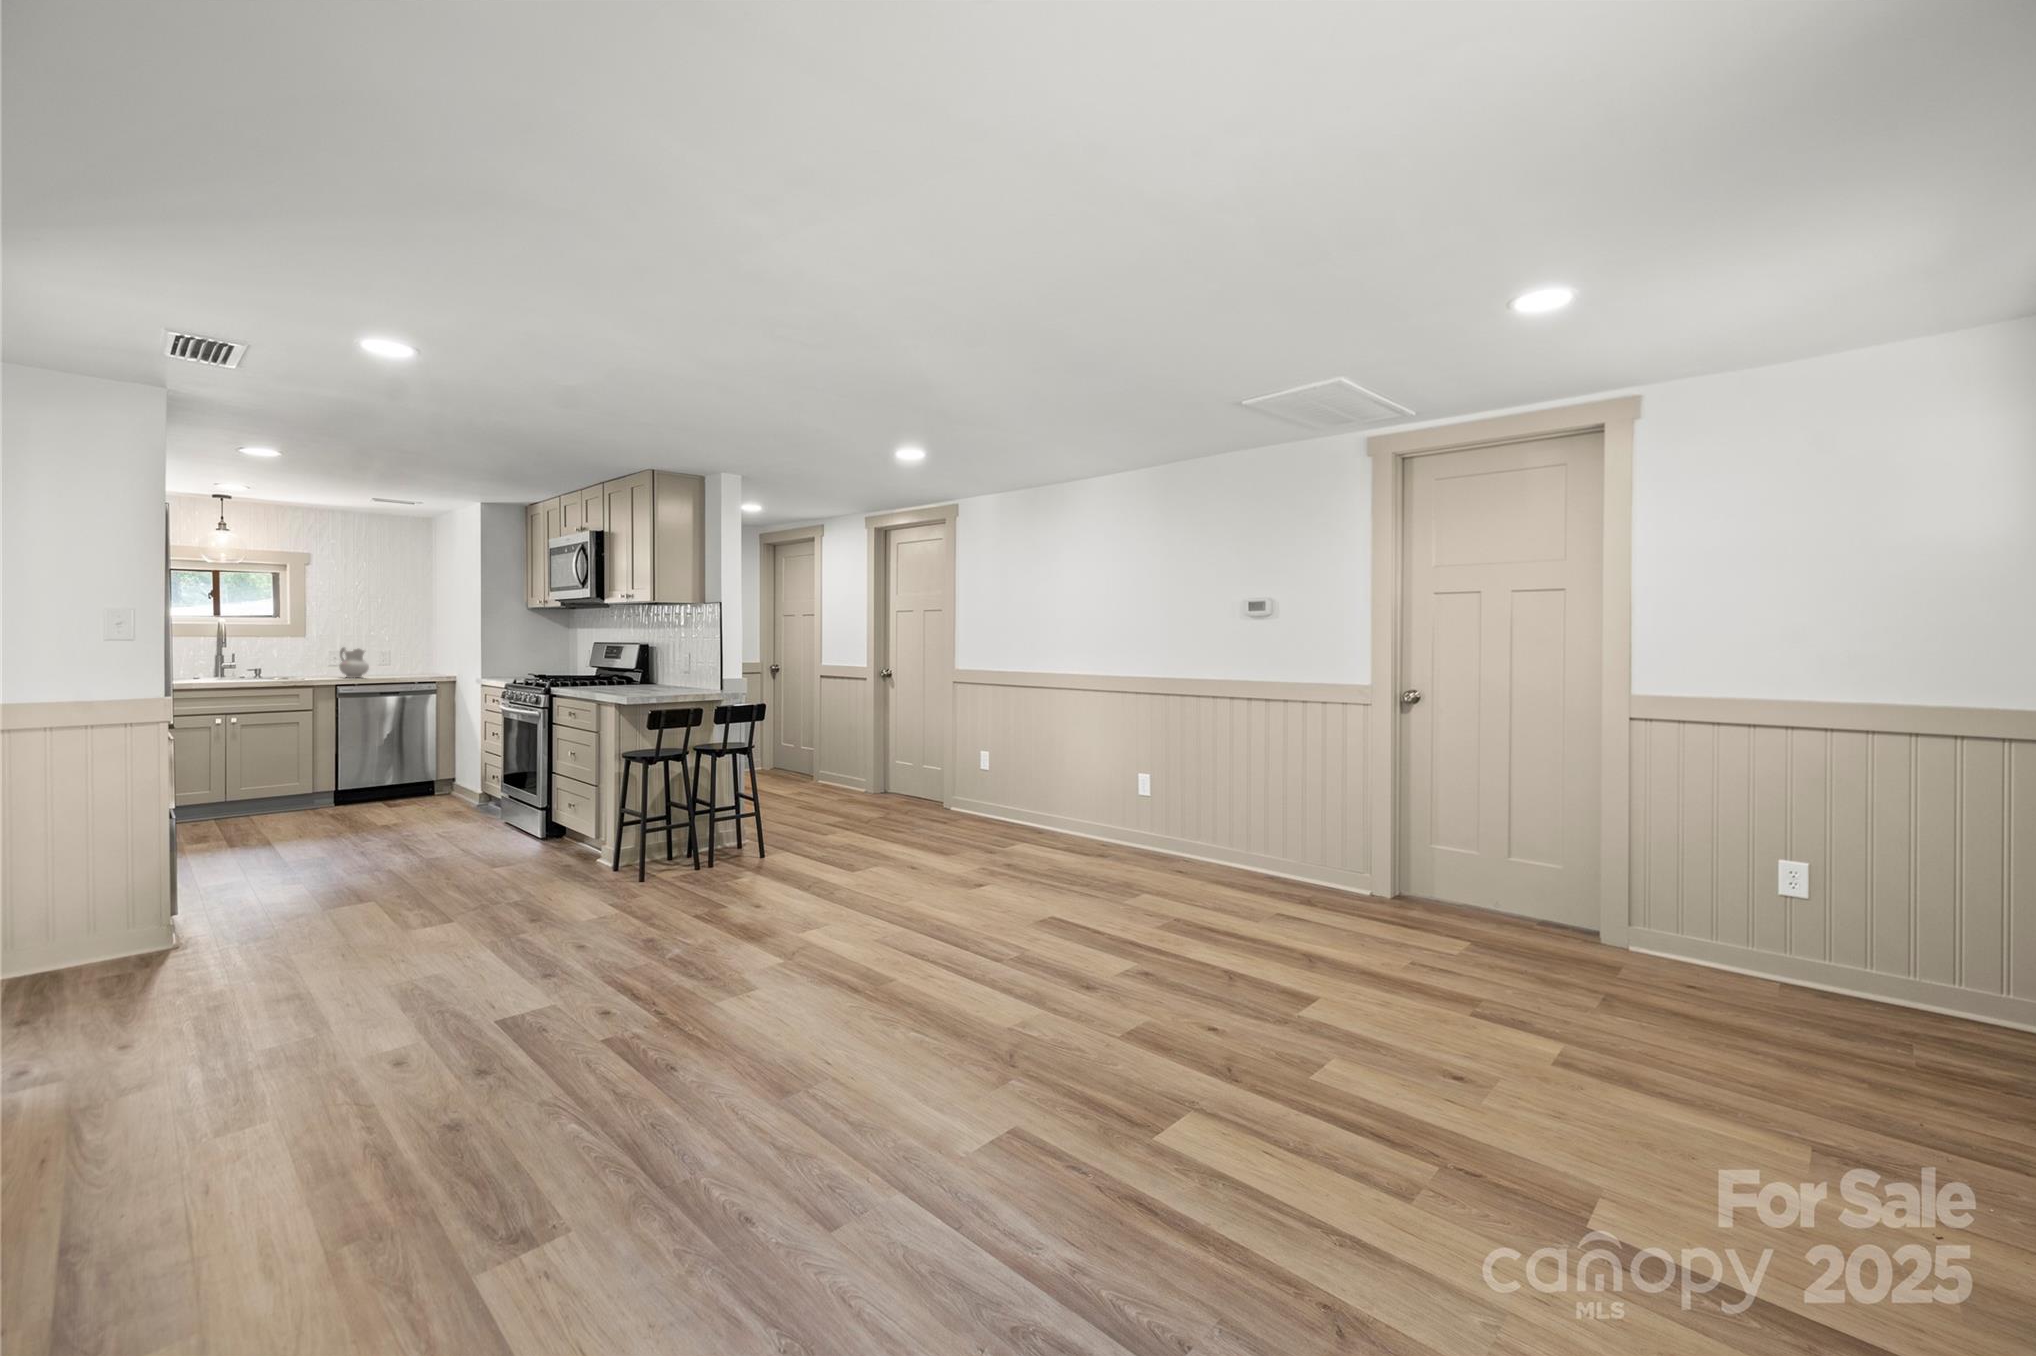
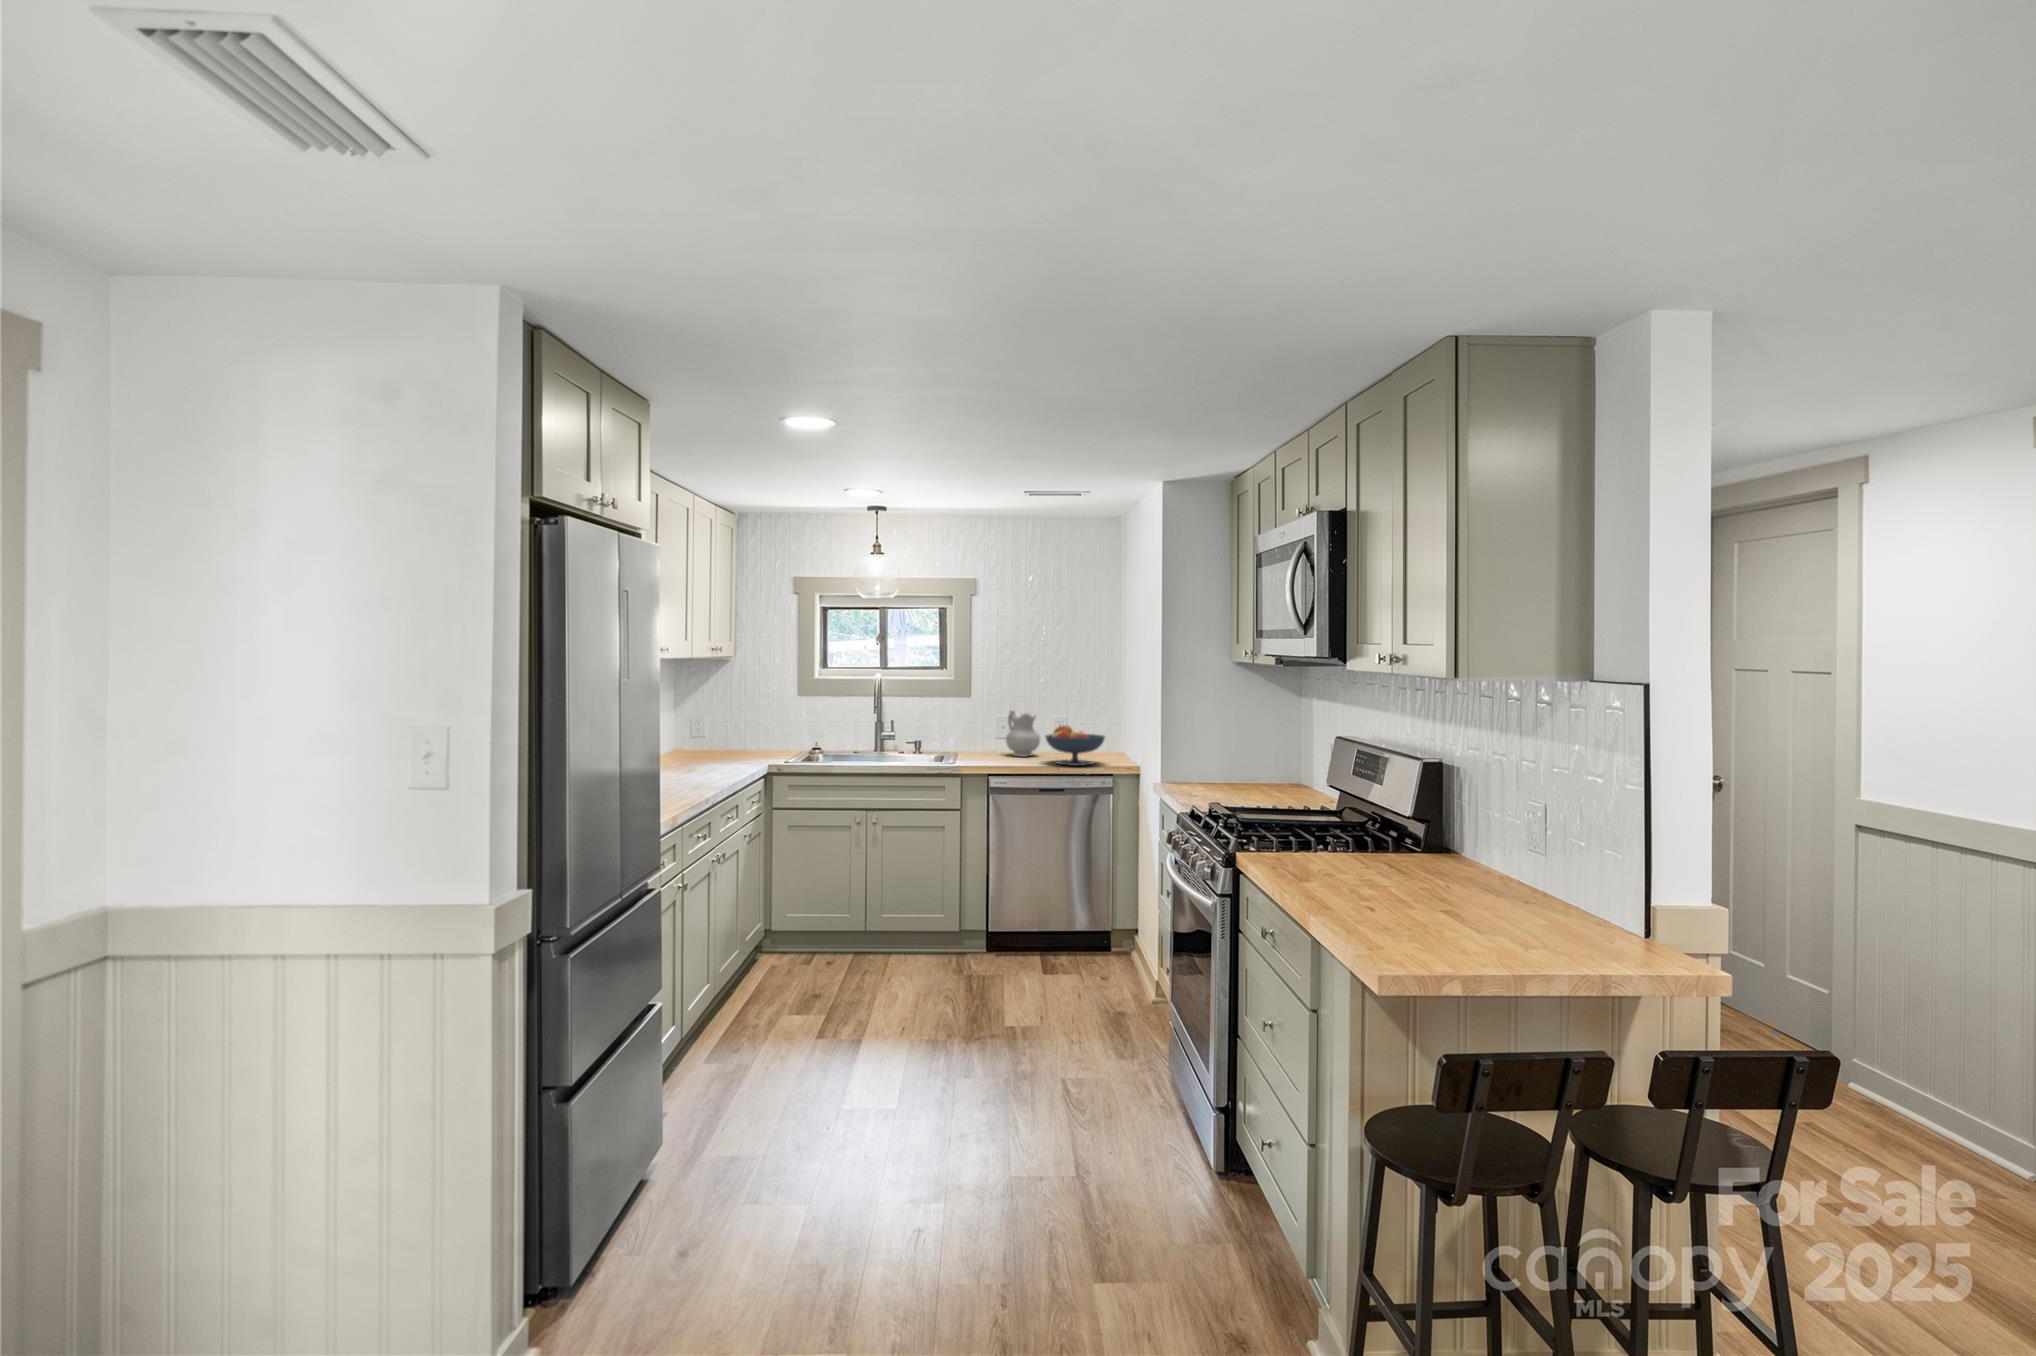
fruit bowl: none [379,655,427,680] -> present [1046,725,1105,766]

